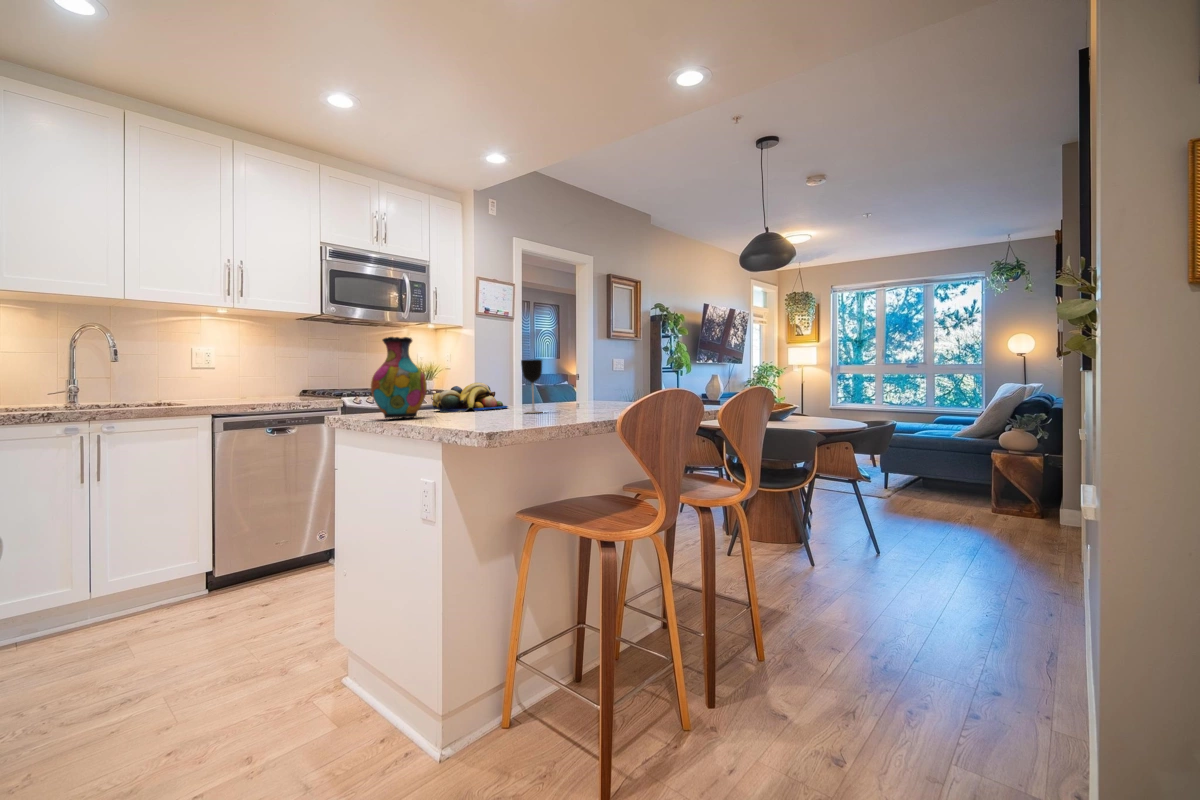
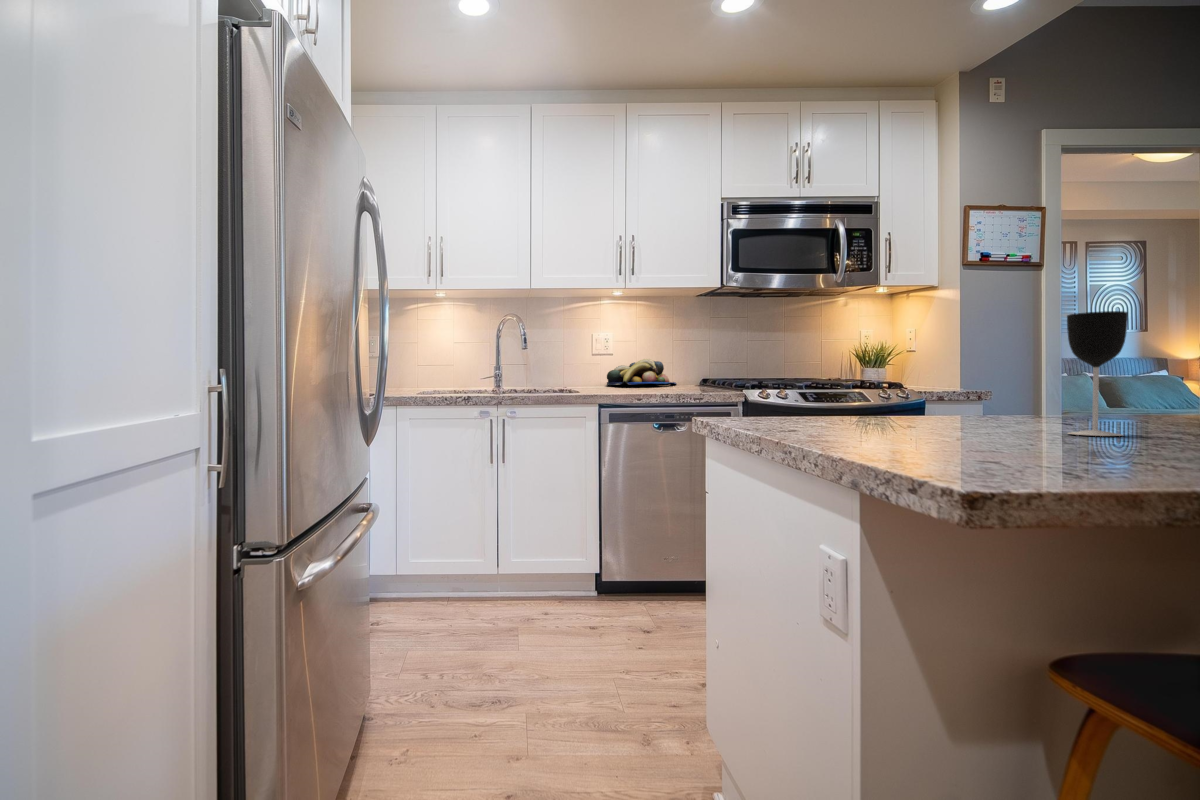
vase: present [371,337,427,418] -> none [755,281,851,427]
fruit bowl: present [432,383,508,412] -> present [607,359,676,385]

